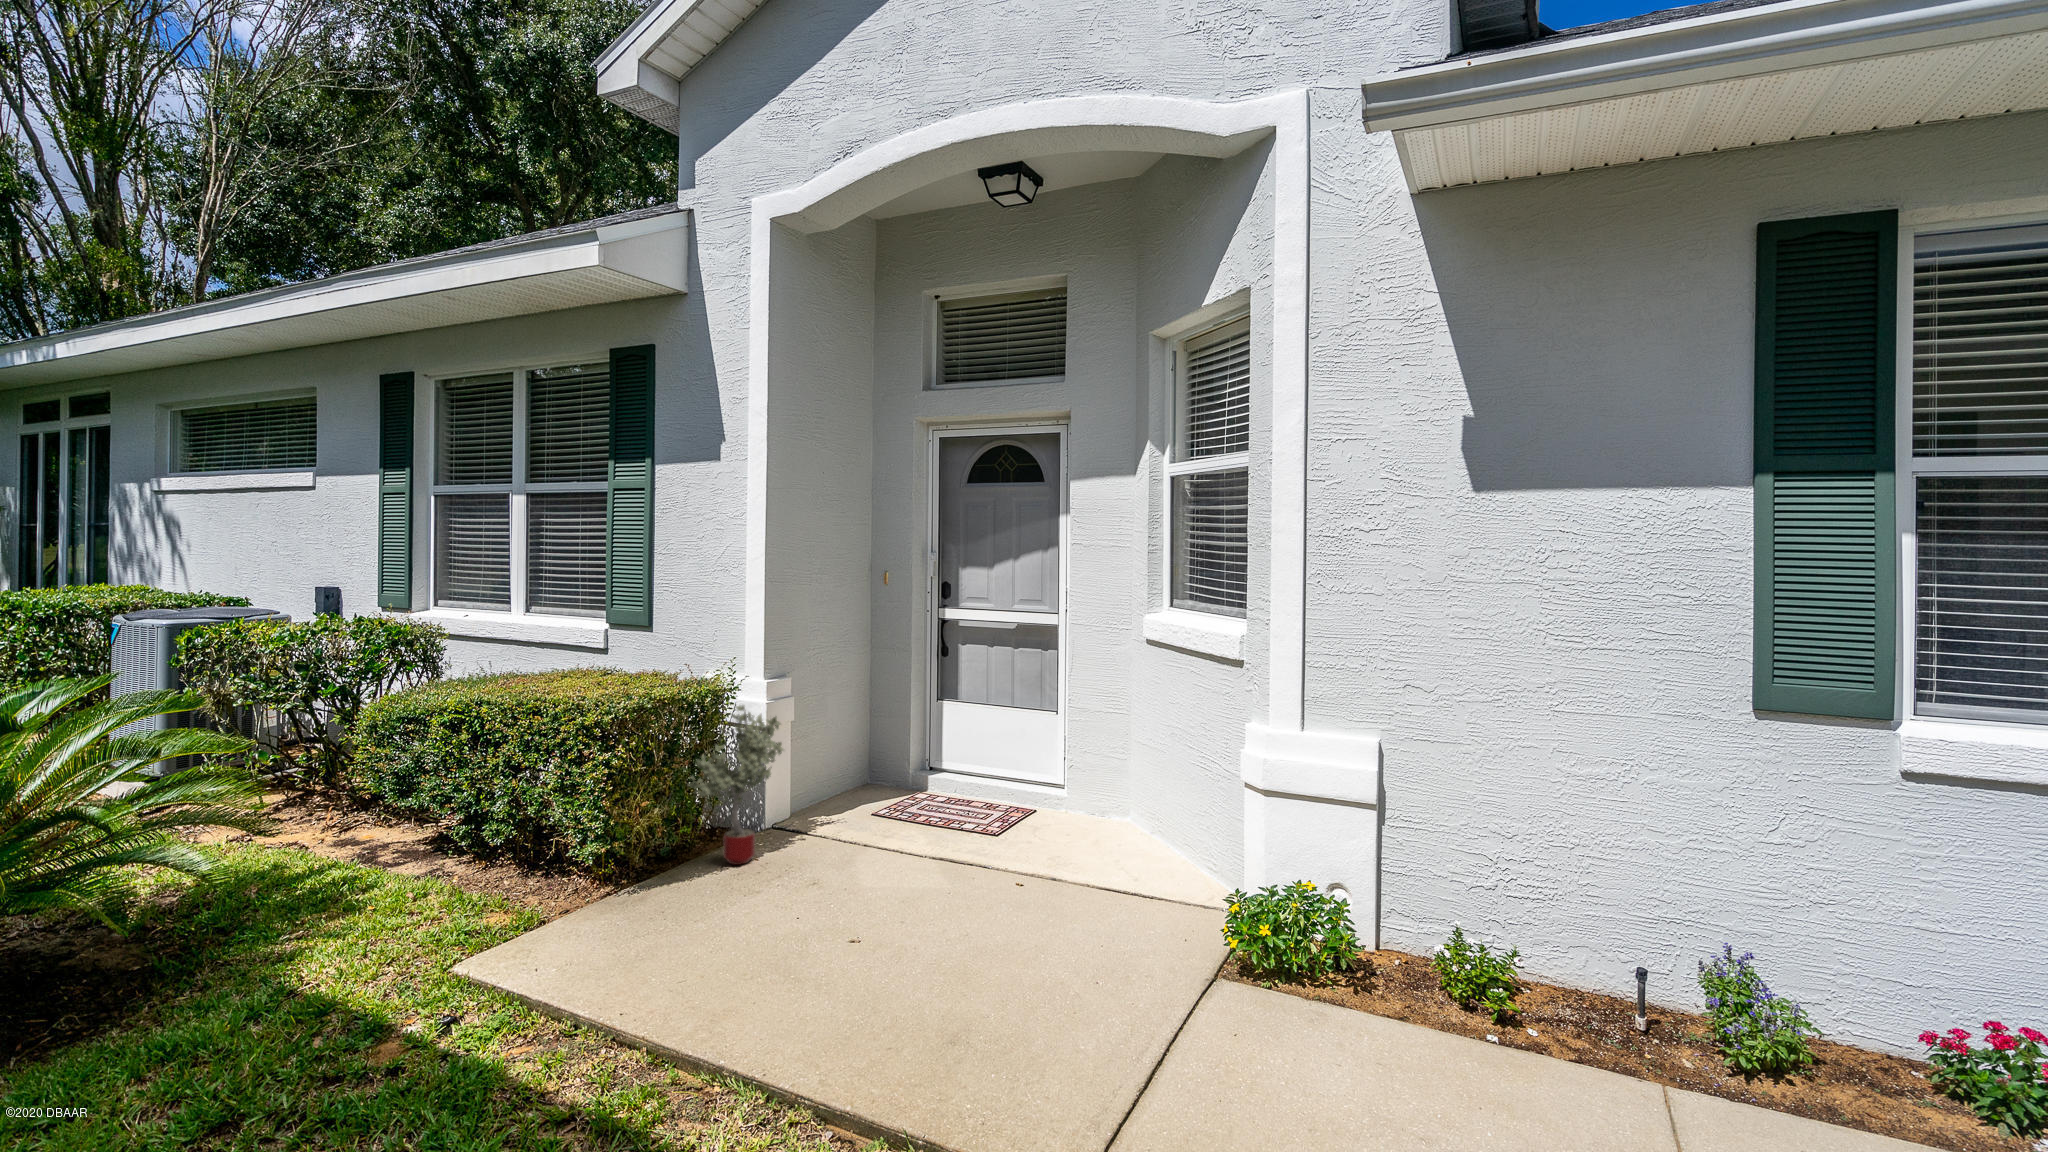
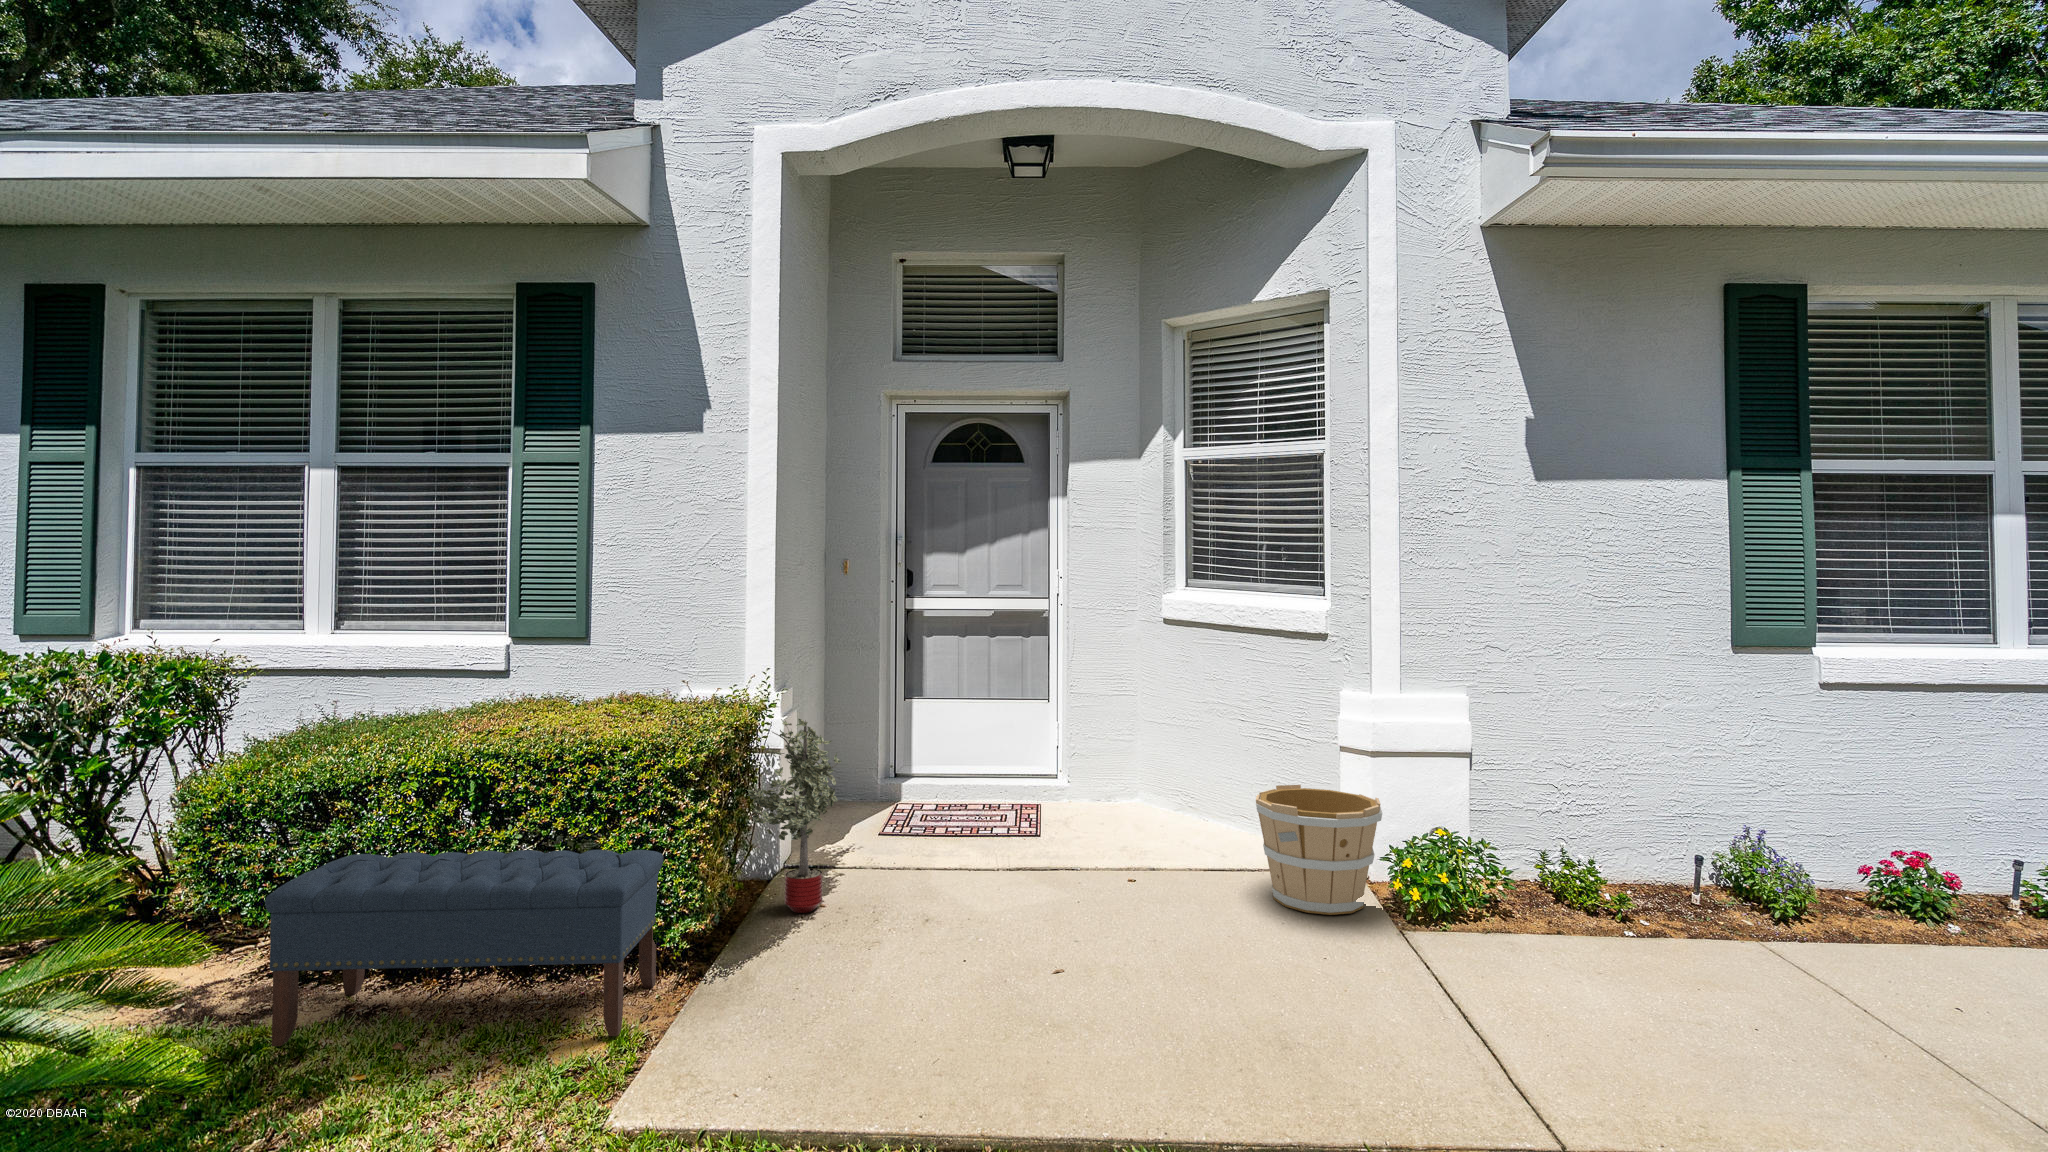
bench: none [332,777,579,934] -> present [265,850,663,1046]
wooden bucket: none [1114,811,1242,954] -> present [1256,785,1382,915]

